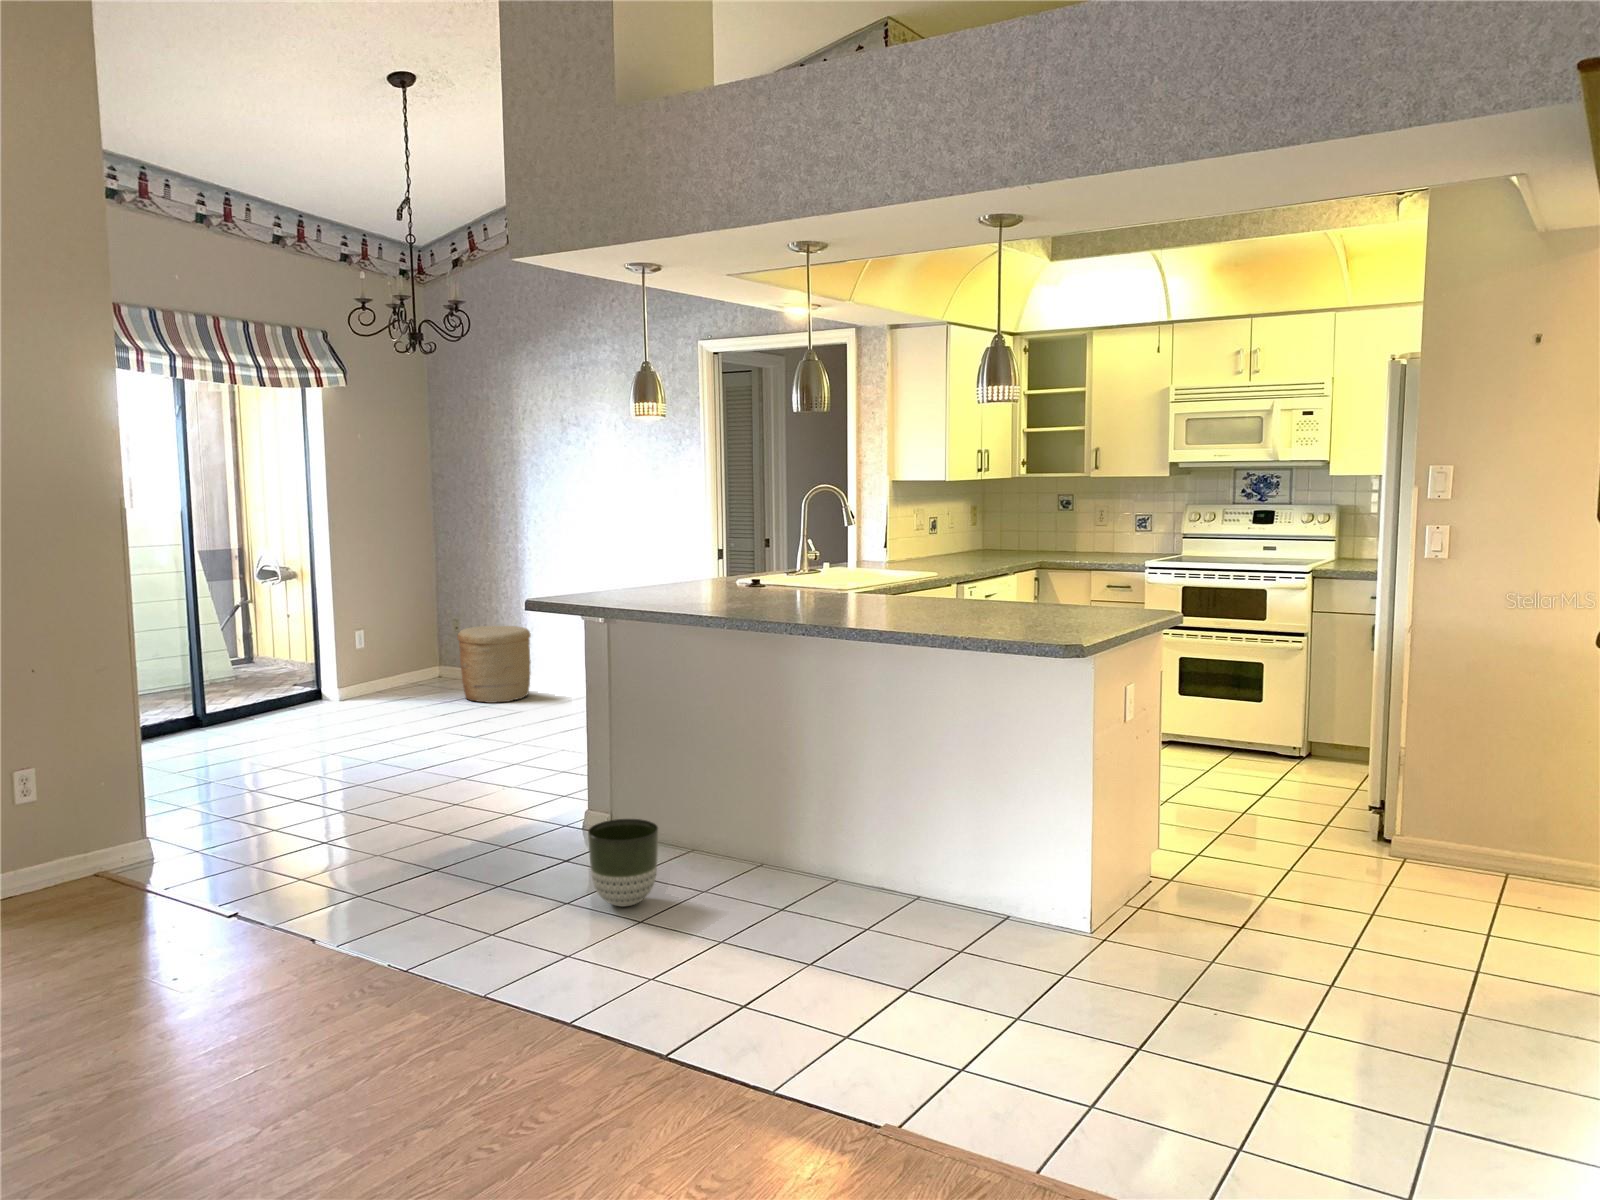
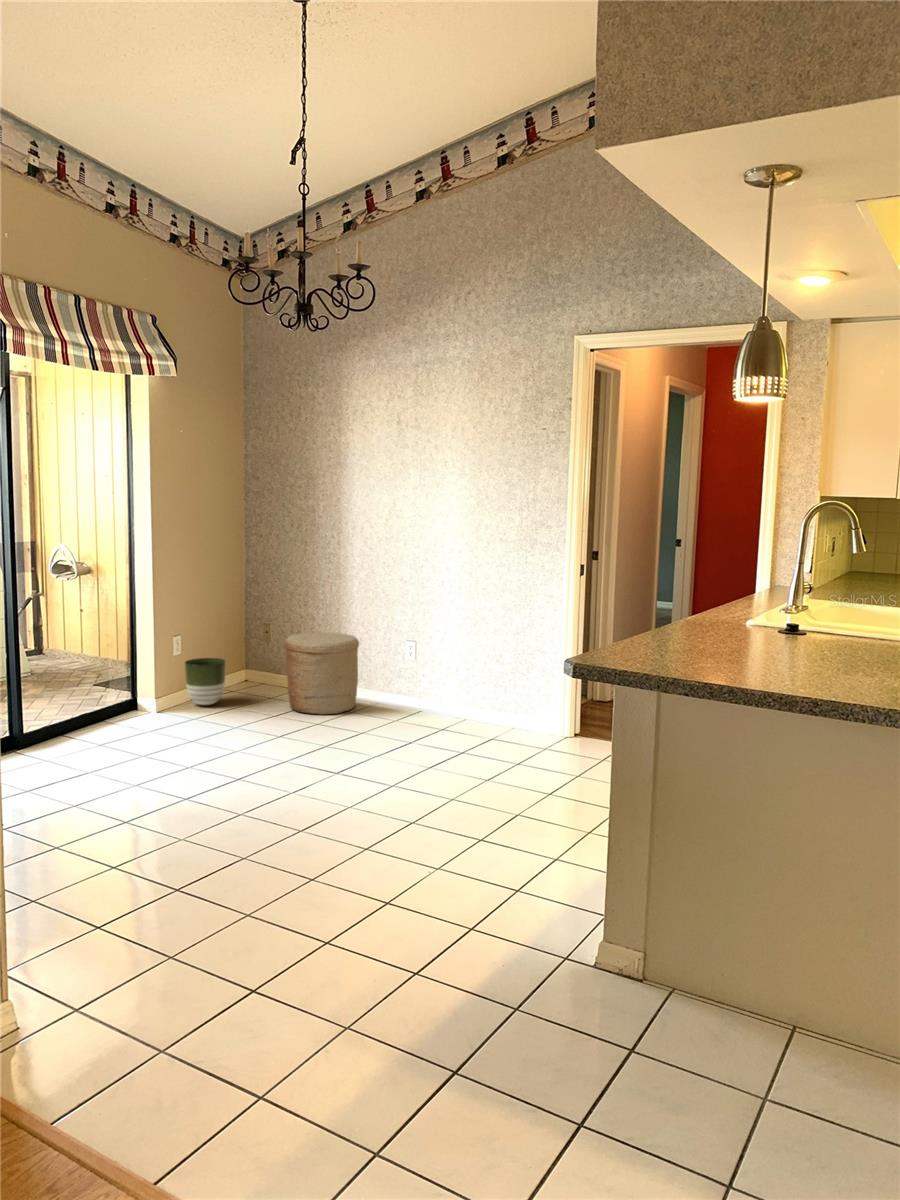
planter: present [588,819,658,907] -> present [185,658,226,705]

